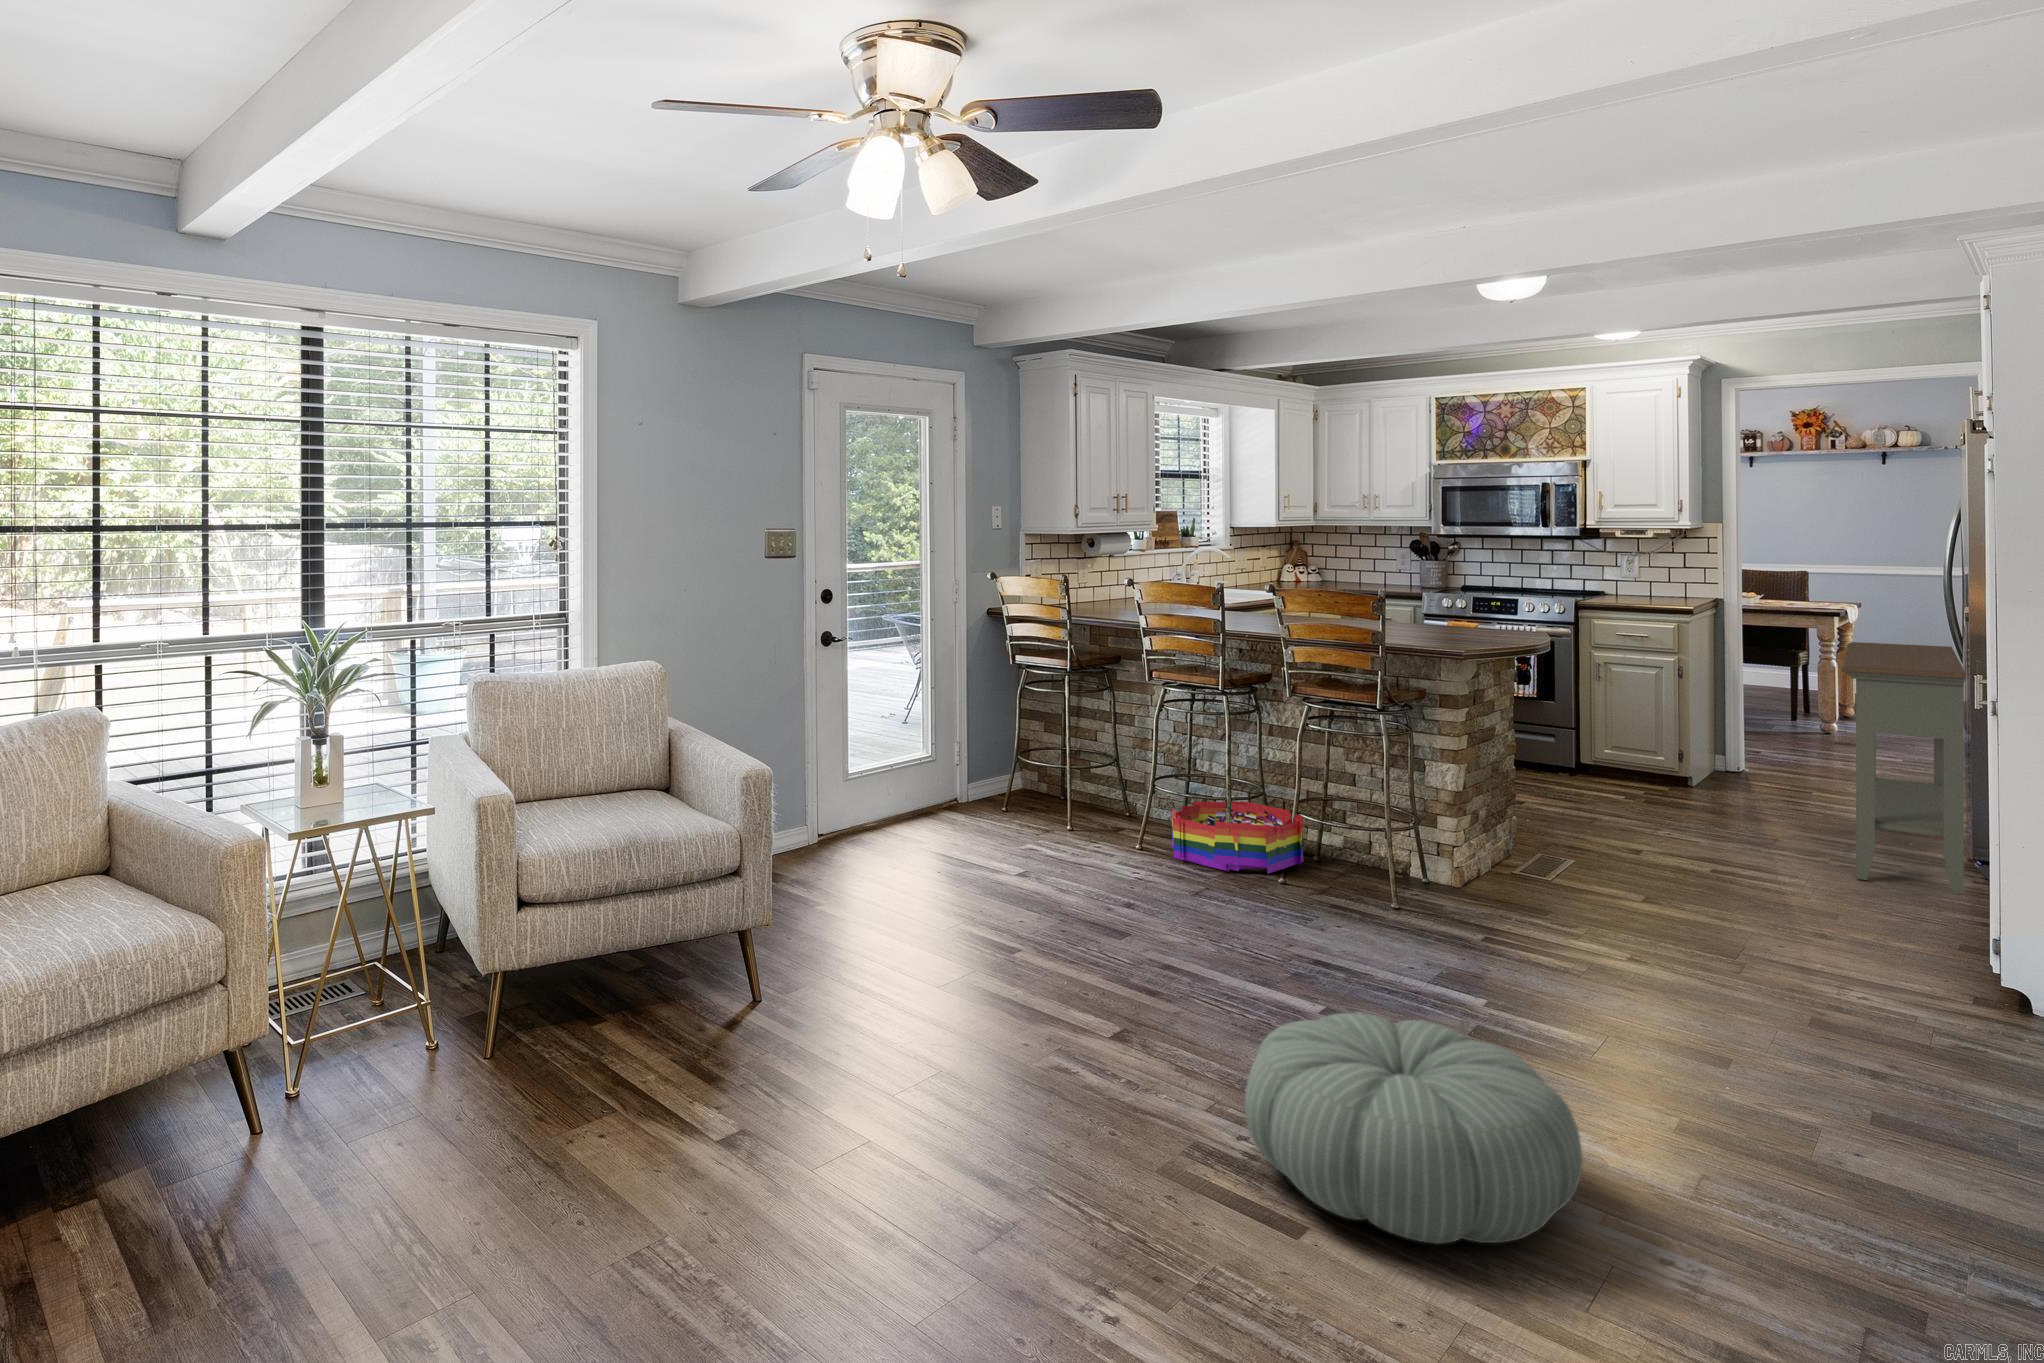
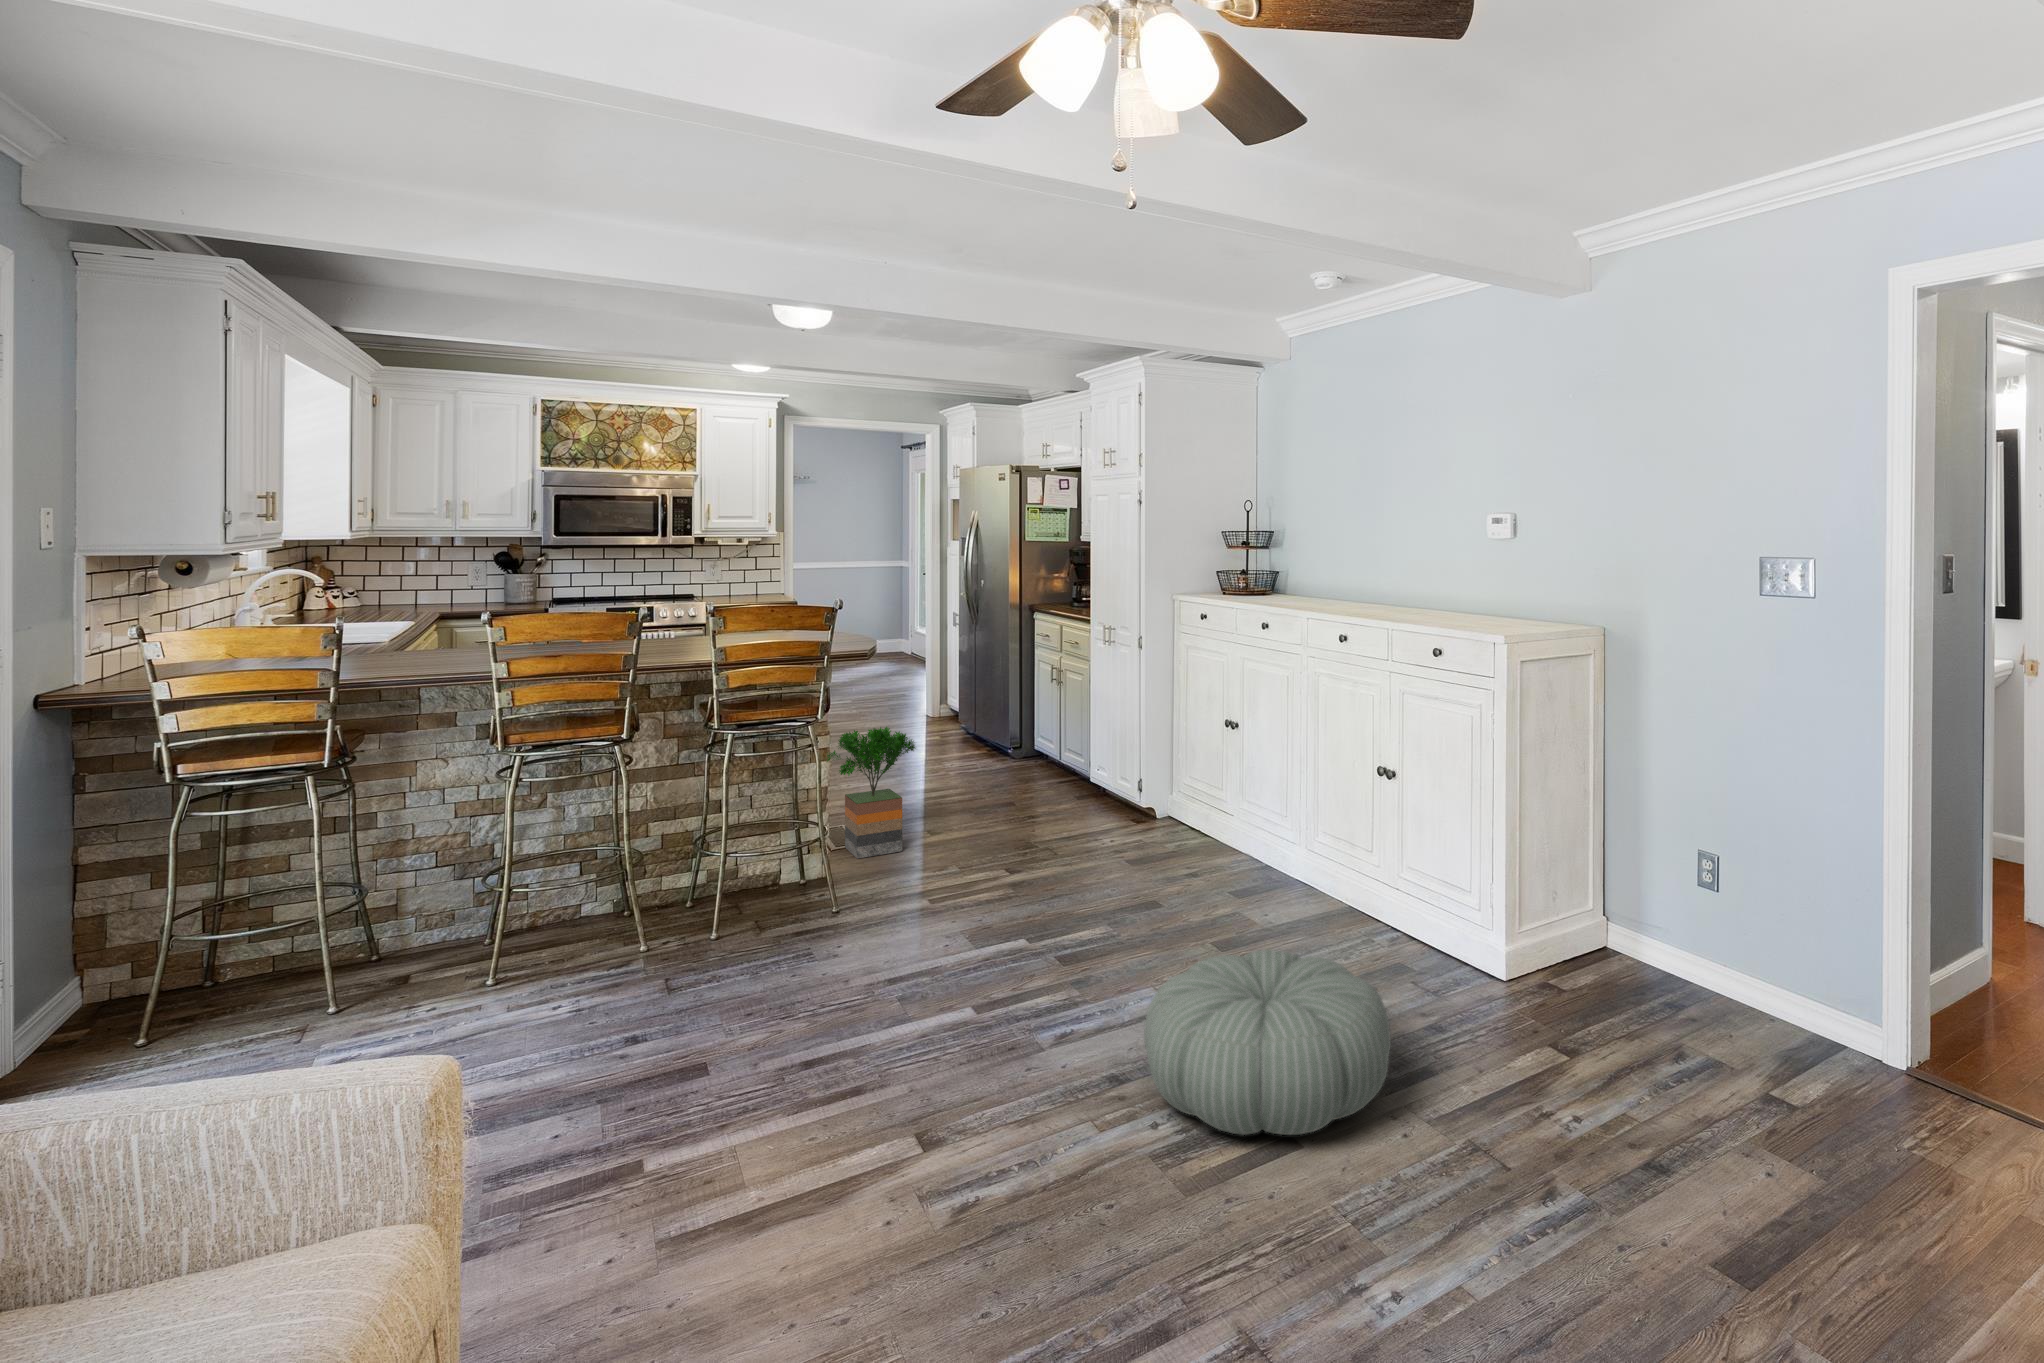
console table: present [1841,642,1966,894] -> none [905,618,1043,788]
potted tree: none [1502,741,1623,892] -> present [827,727,916,859]
storage bin: present [1172,801,1304,874] -> none [520,862,696,965]

